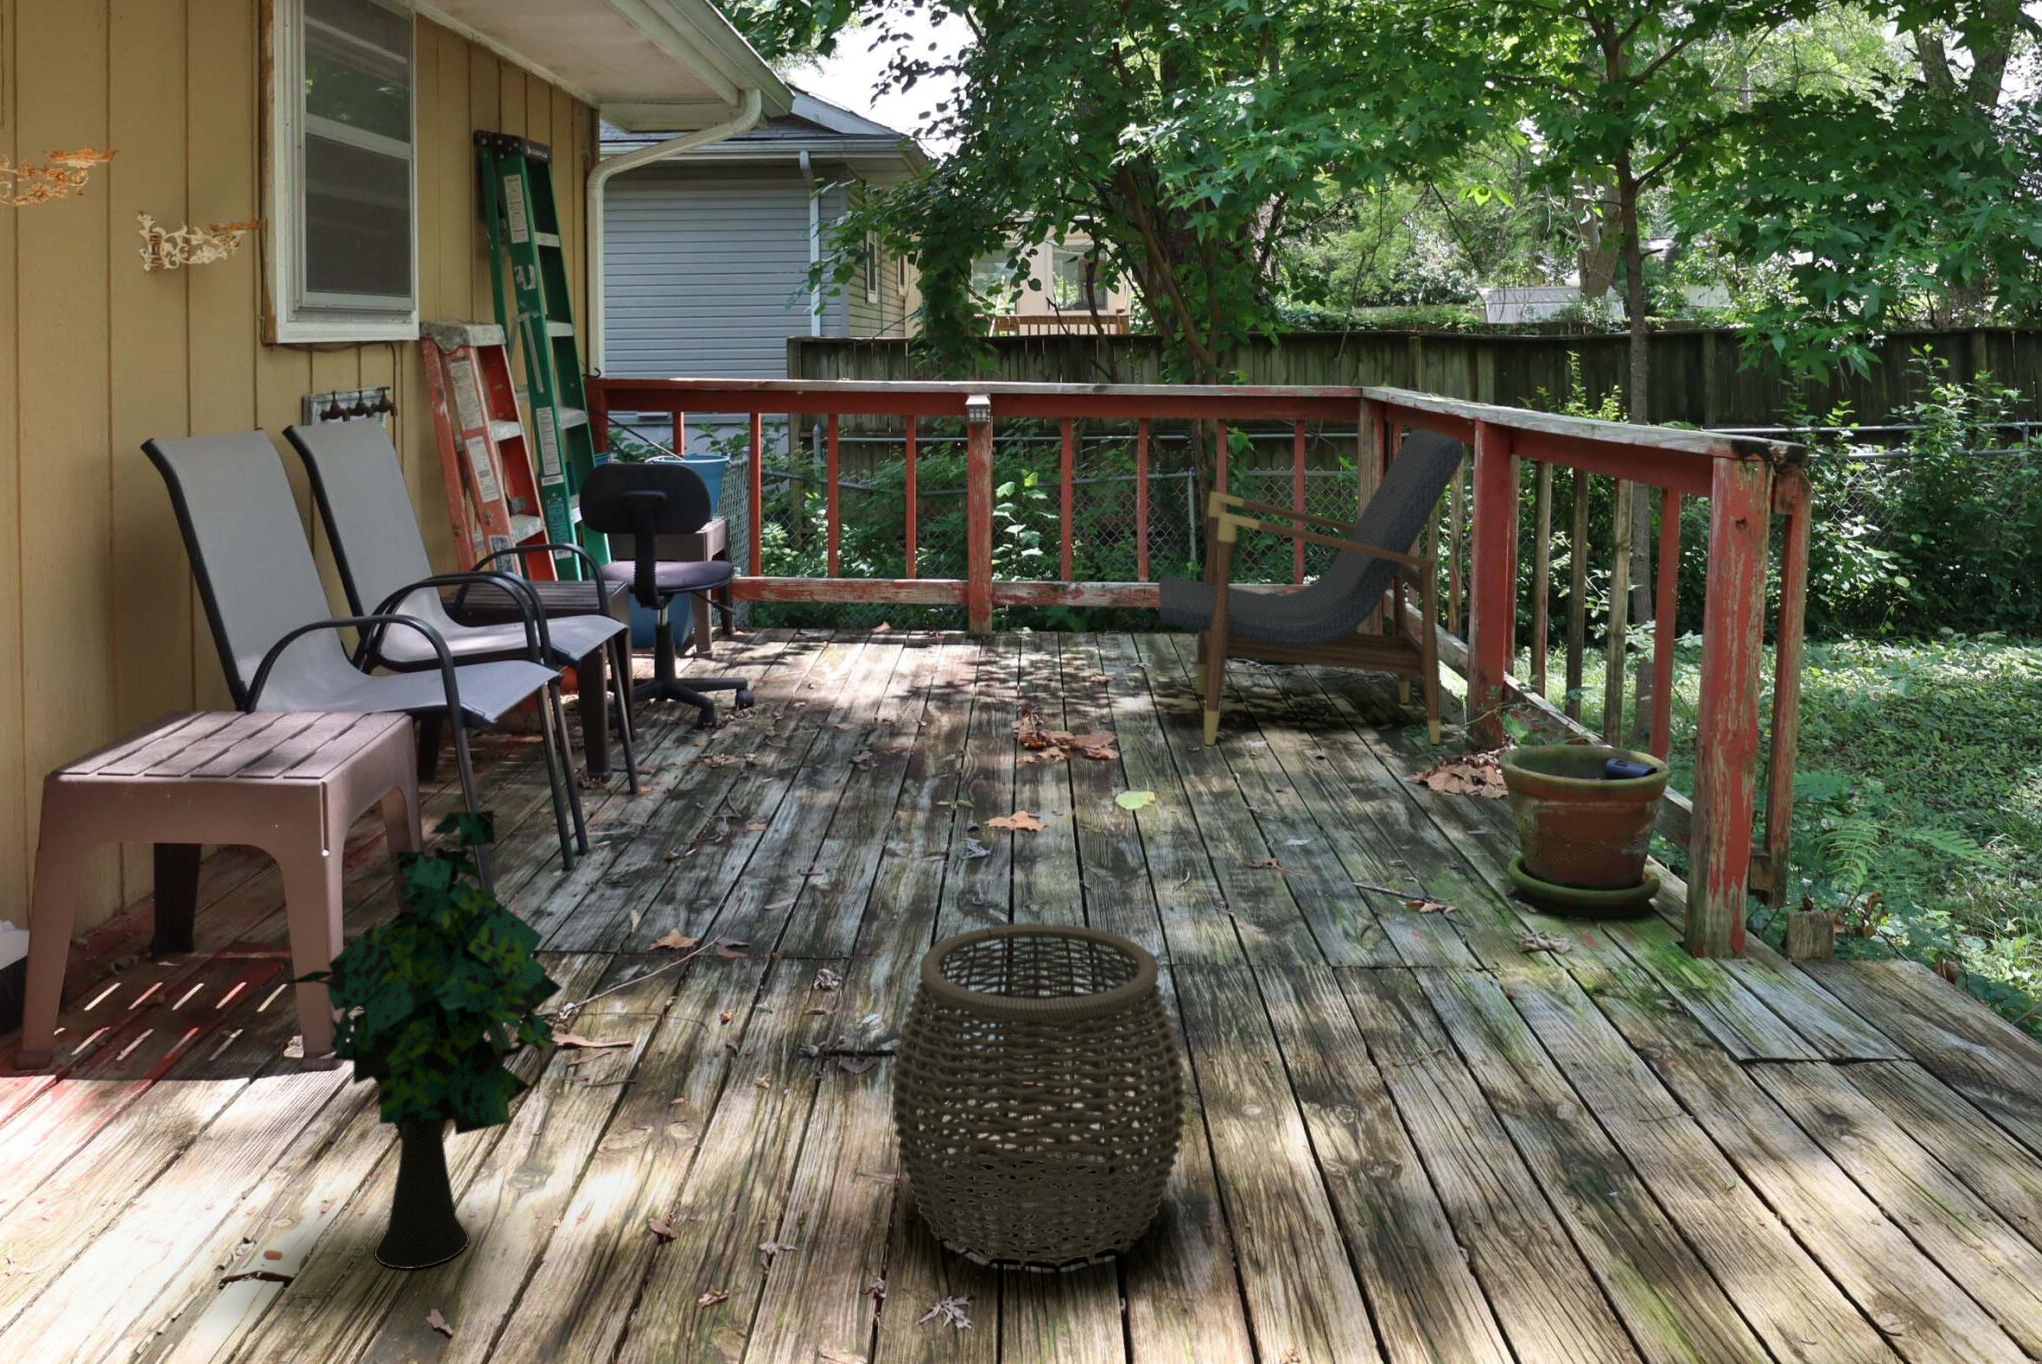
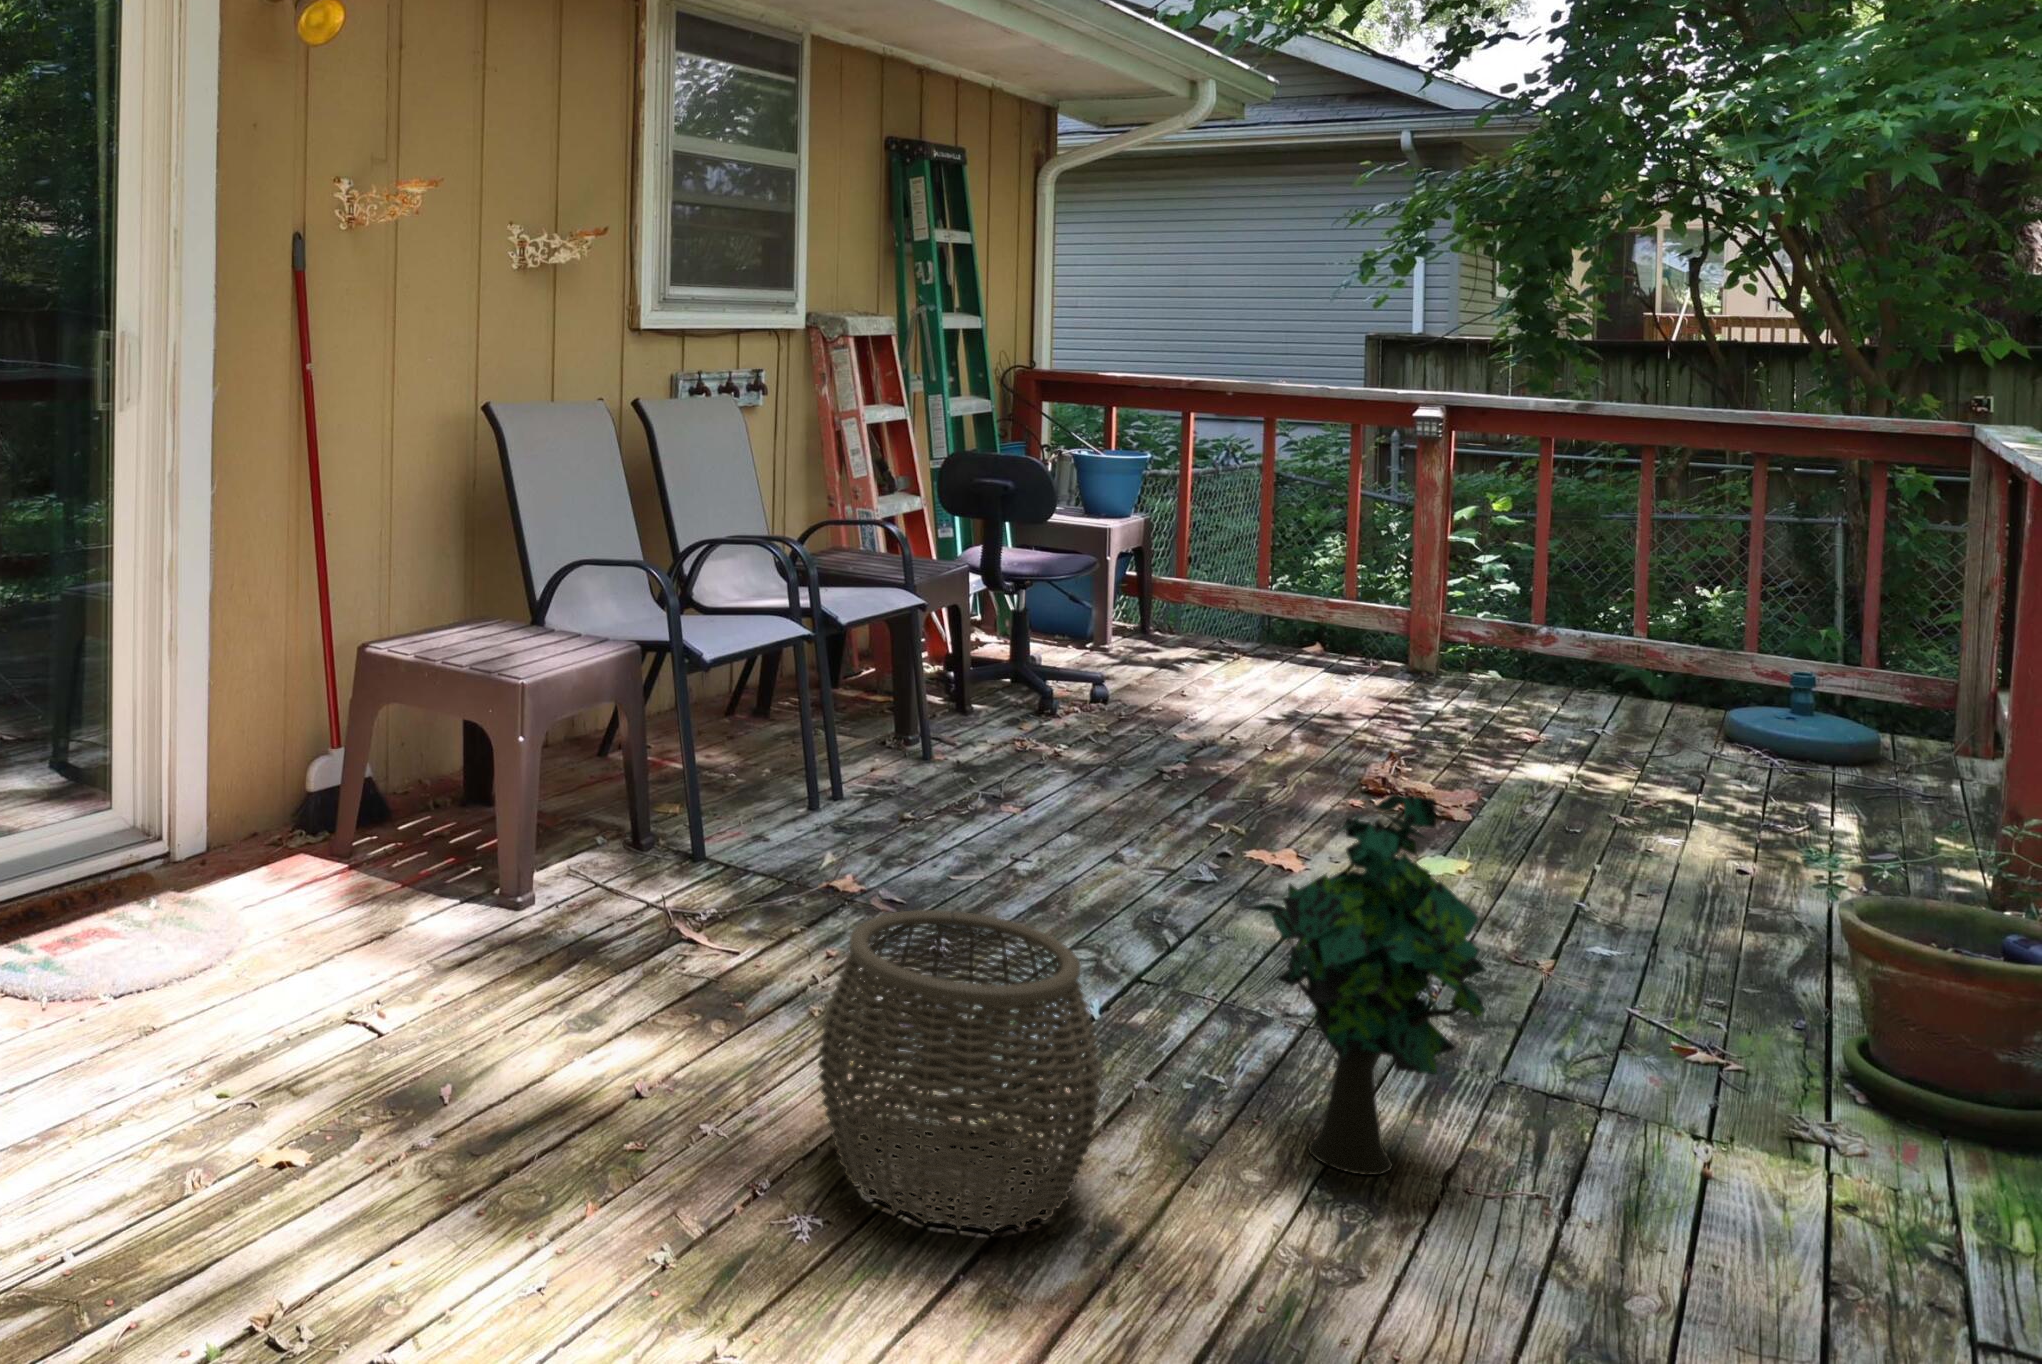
lounge chair: present [1158,429,1465,745] -> none [1549,488,2014,892]
decorative plant: present [289,810,562,1269] -> present [1246,794,1486,1175]

